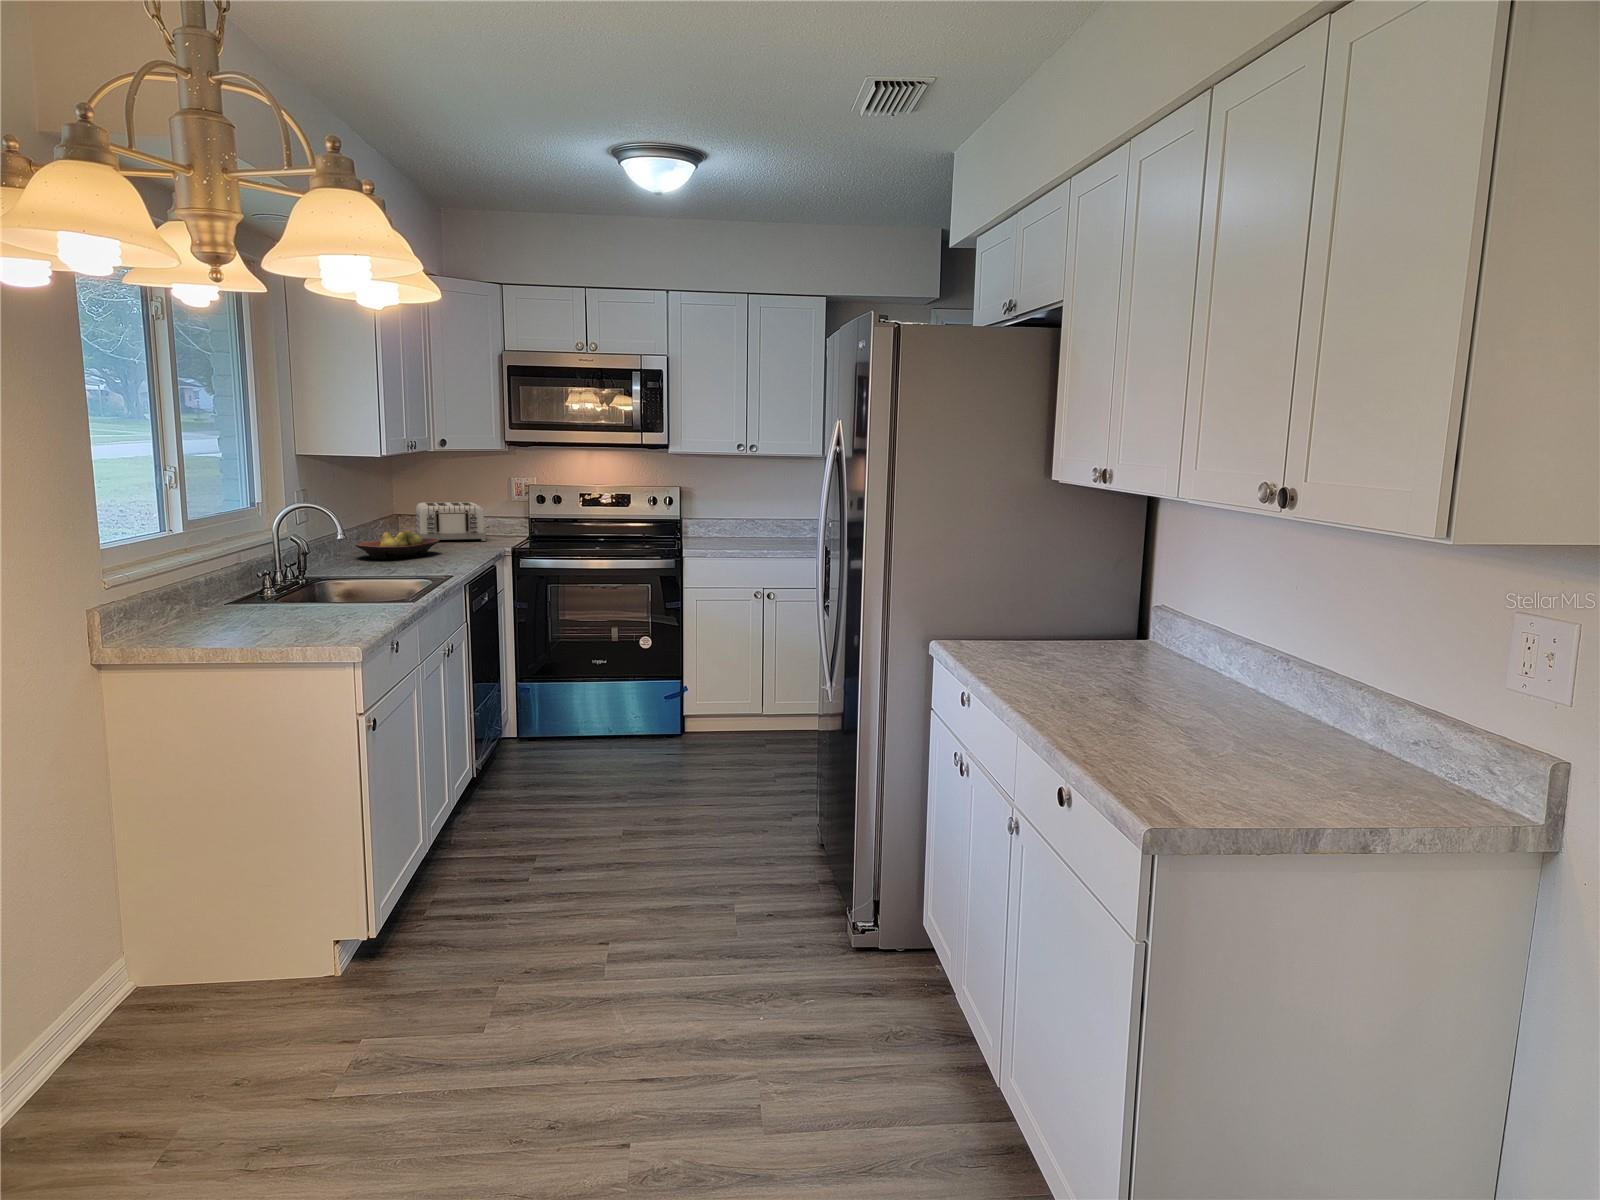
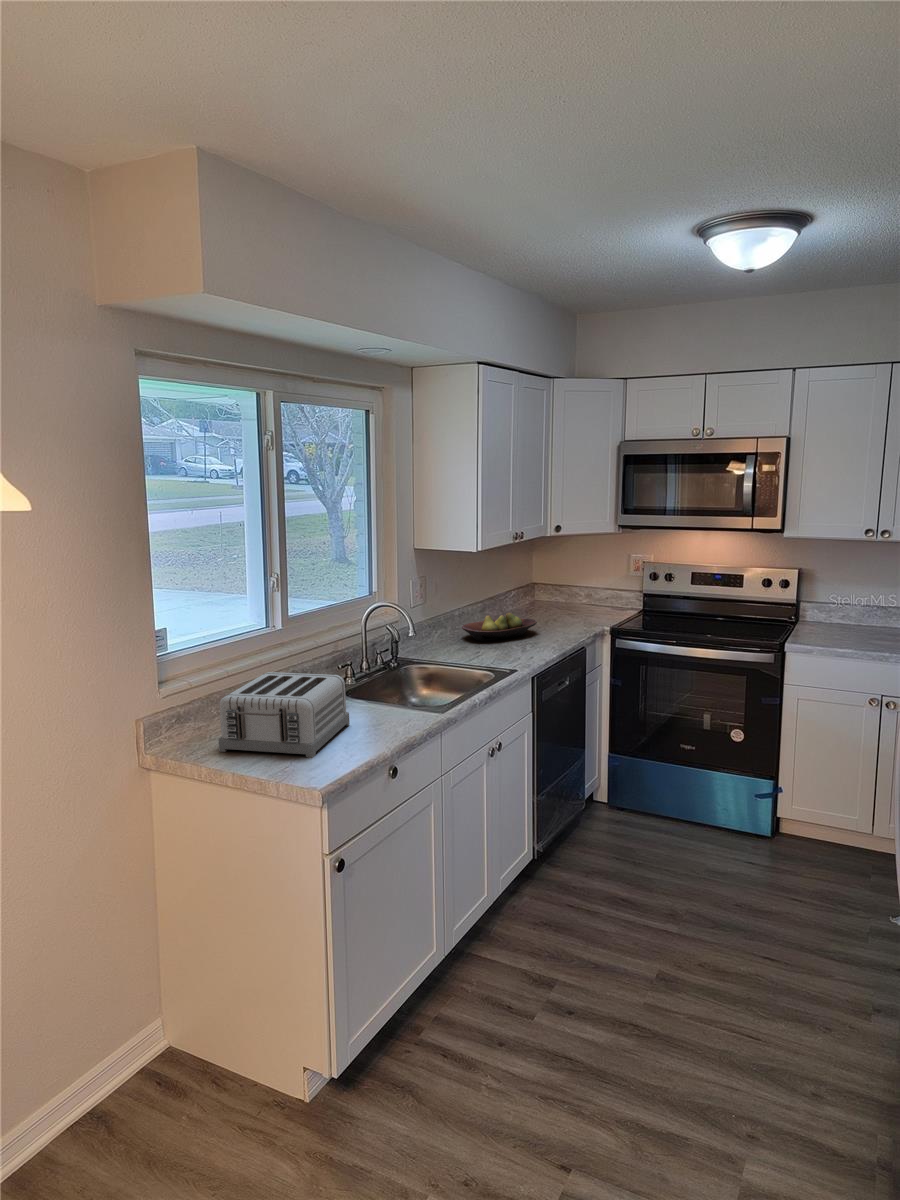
toaster: present [416,502,486,541] -> present [219,672,350,758]

